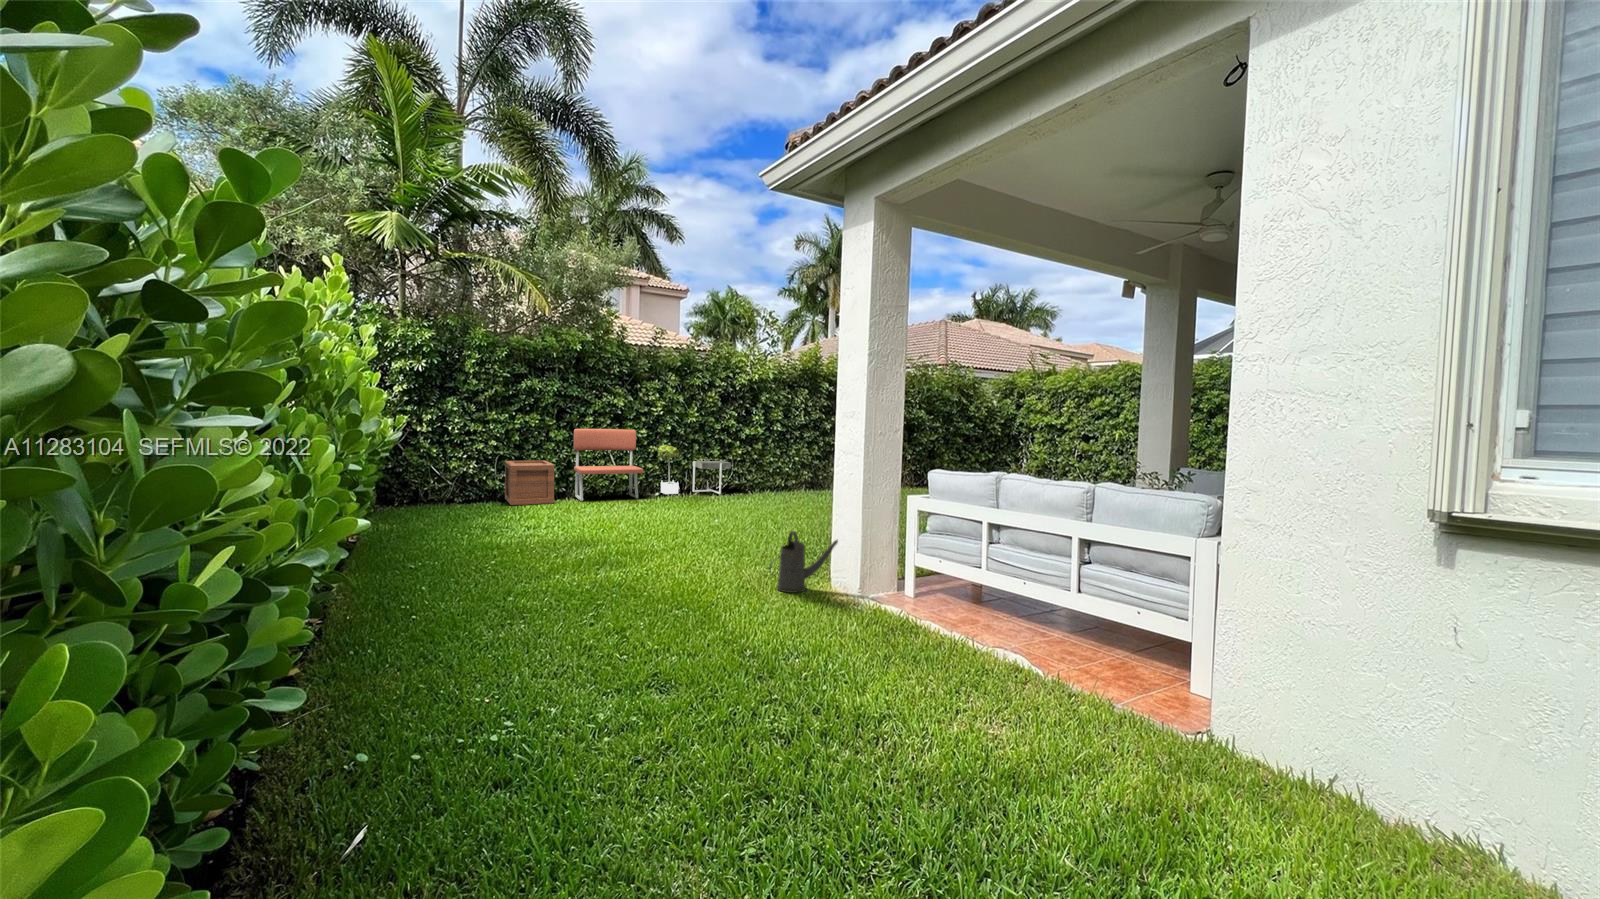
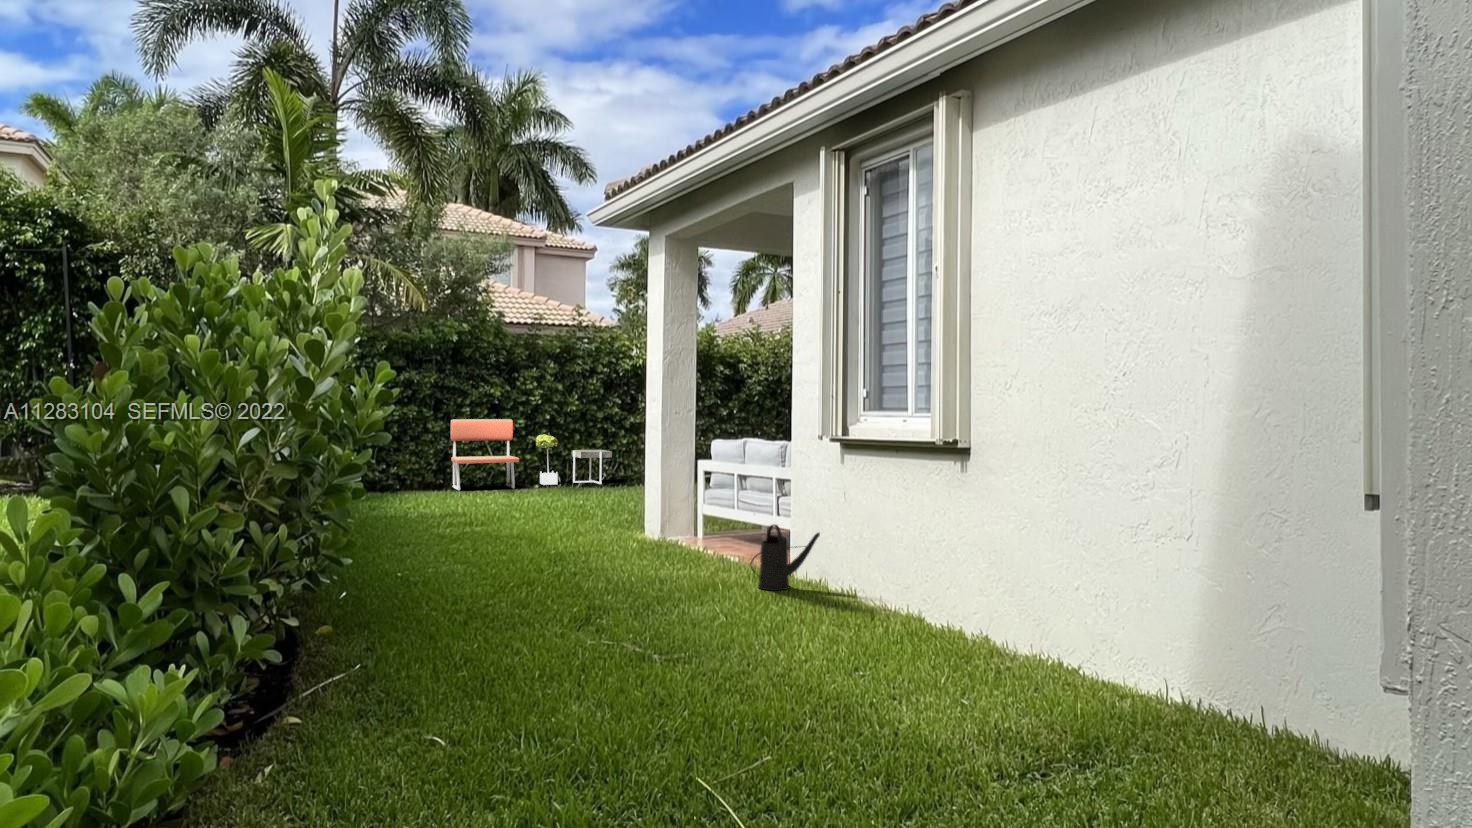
wooden crate: present [505,461,554,506] -> none [385,452,432,494]
watering can: present [769,531,838,593] -> present [750,525,820,590]

